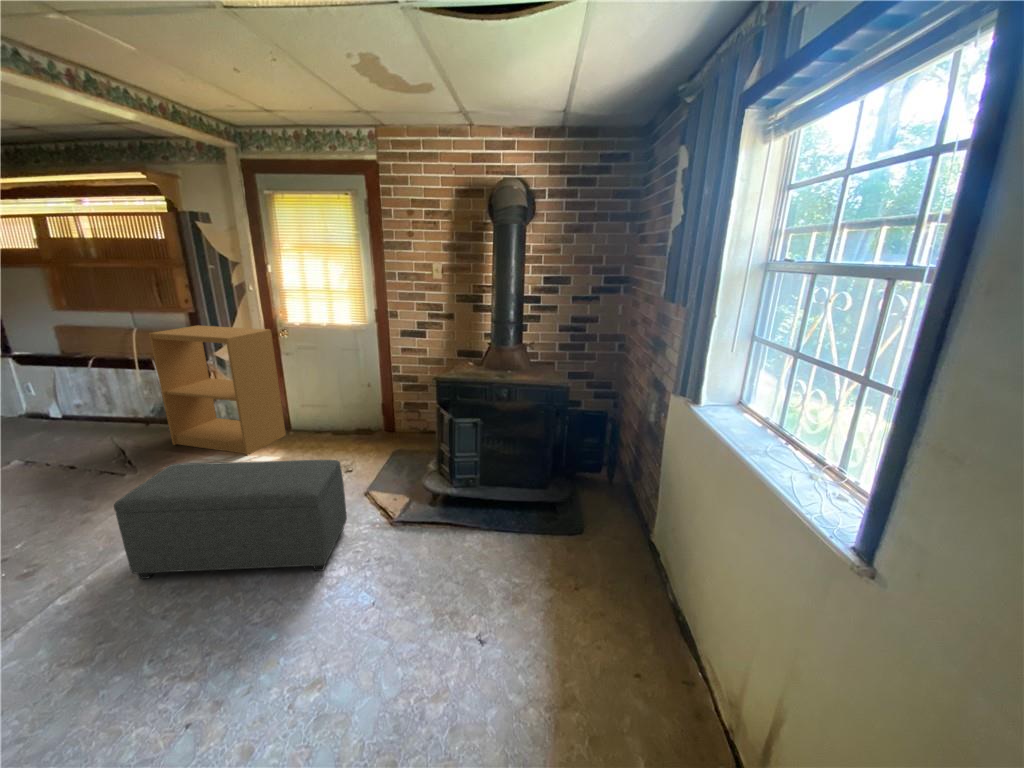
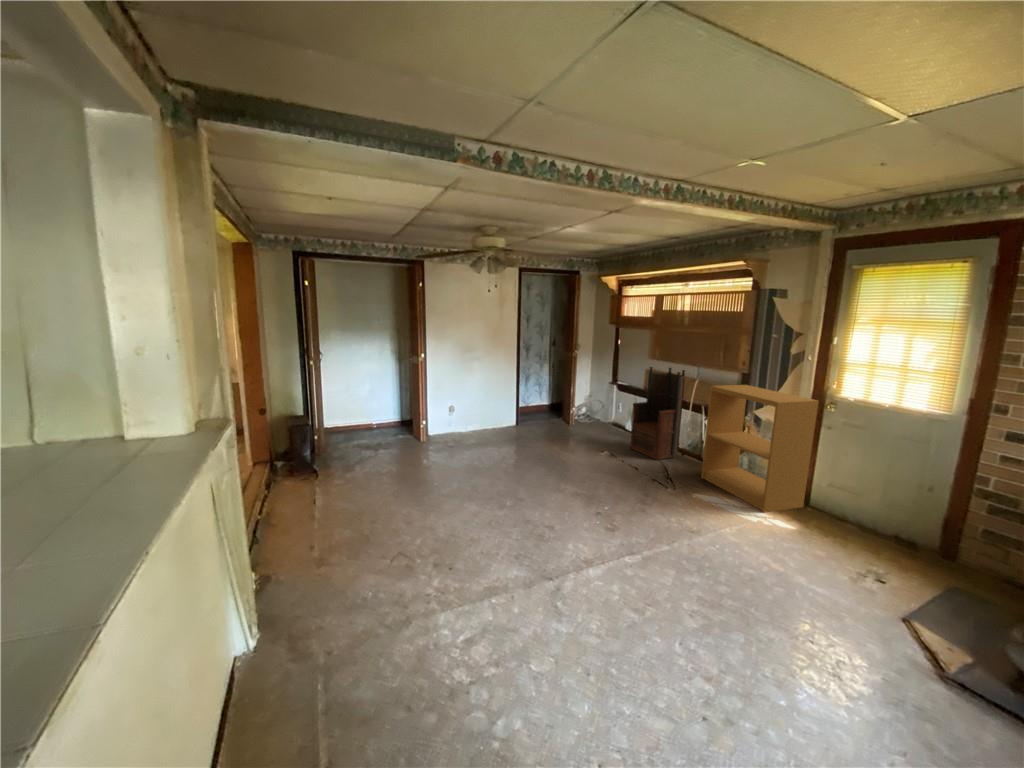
armchair: none [39,319,139,443] -> present [631,367,685,460]
ottoman: present [114,460,347,579] -> none [675,501,896,680]

